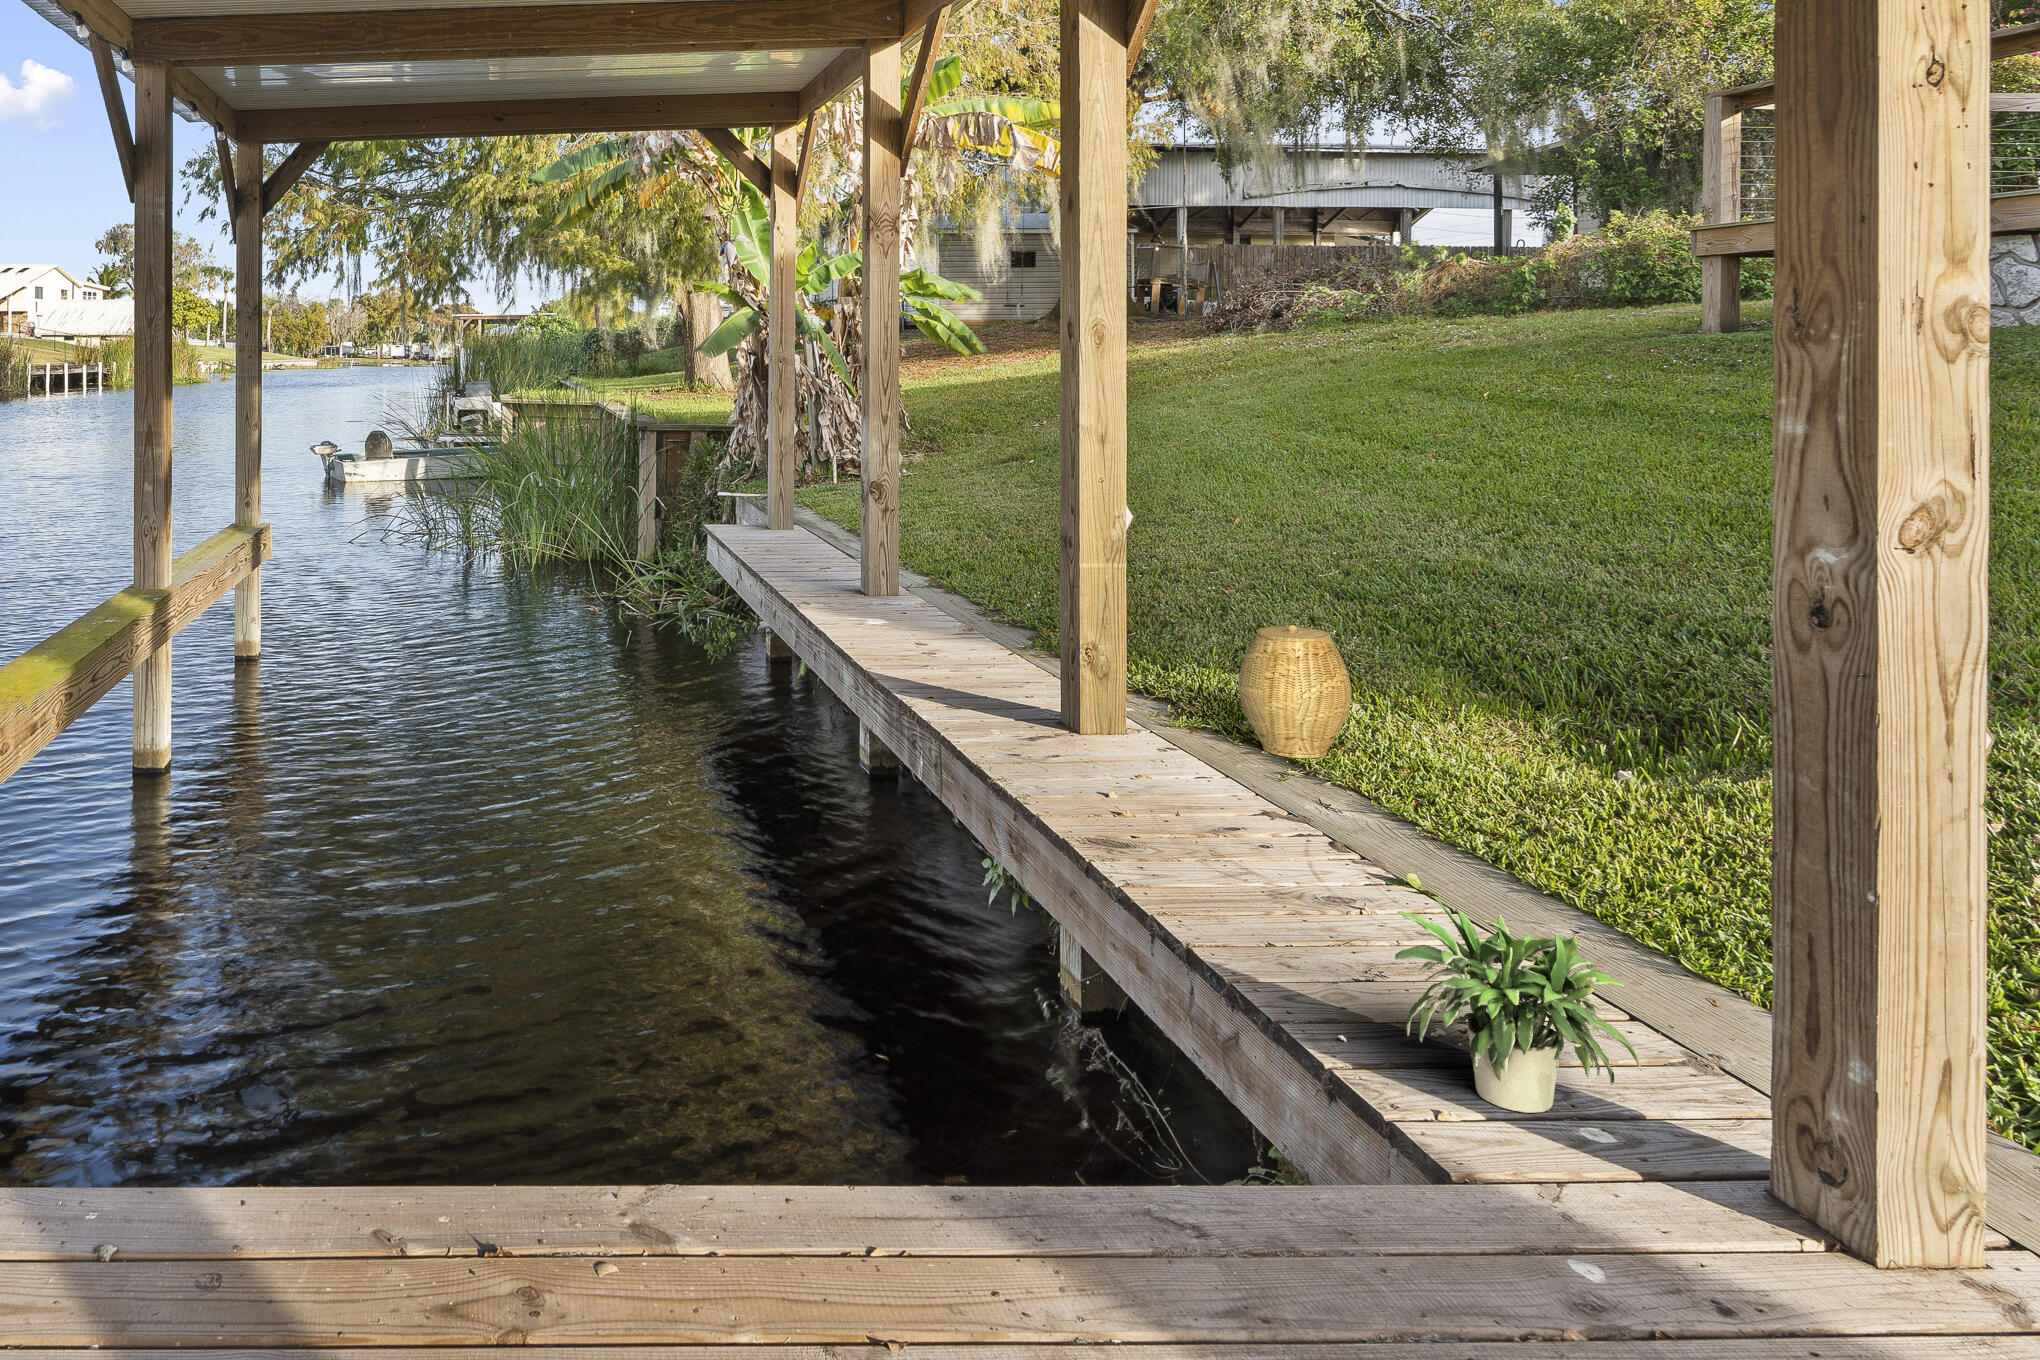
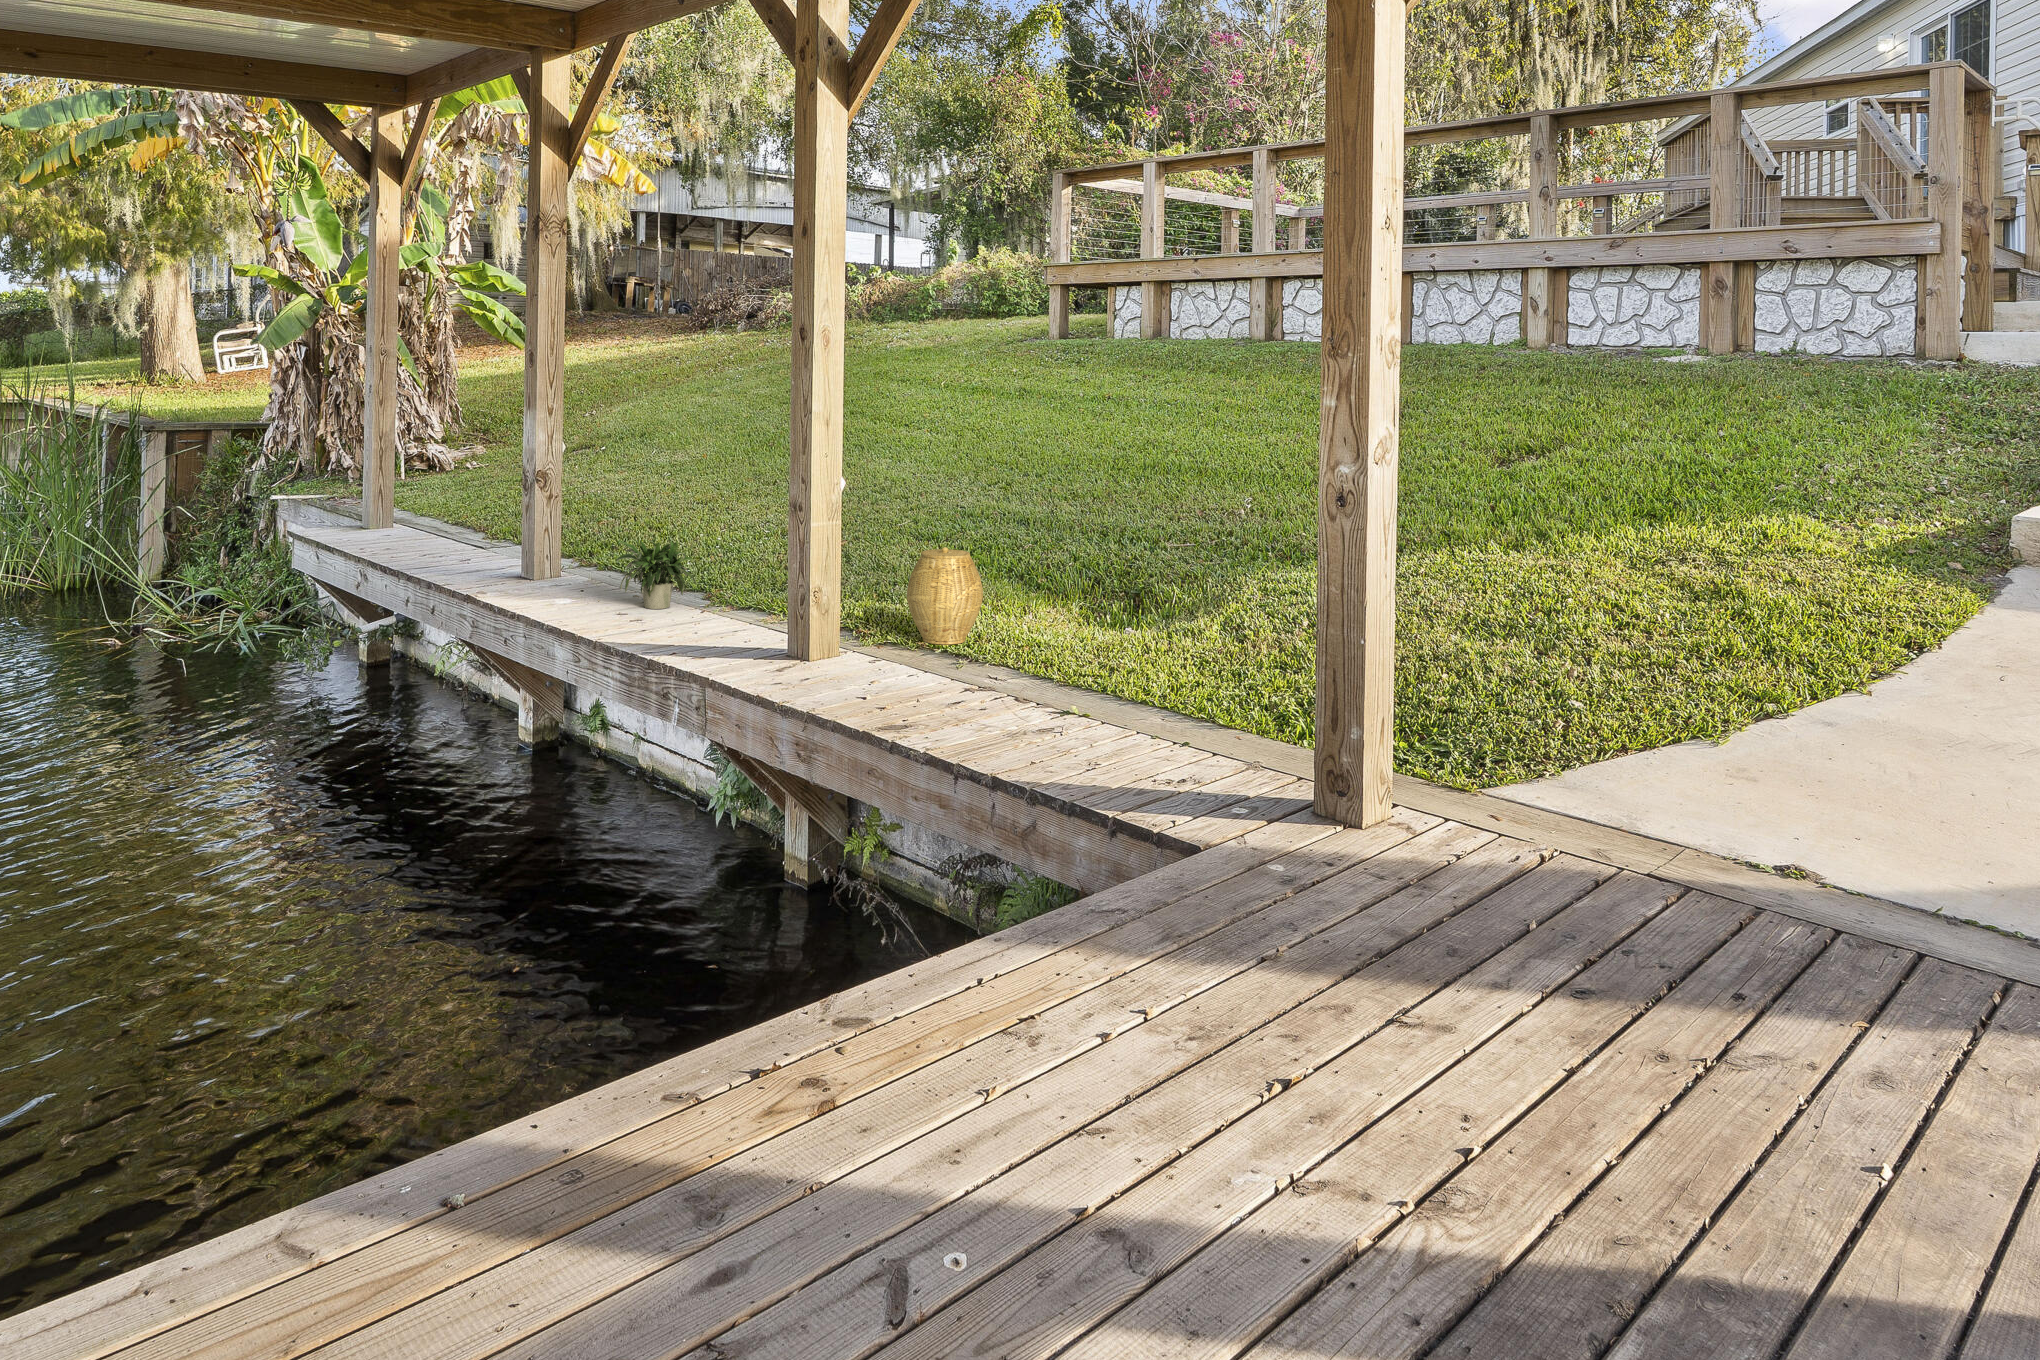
potted plant: present [1338,897,1642,1113] -> present [597,538,696,609]

